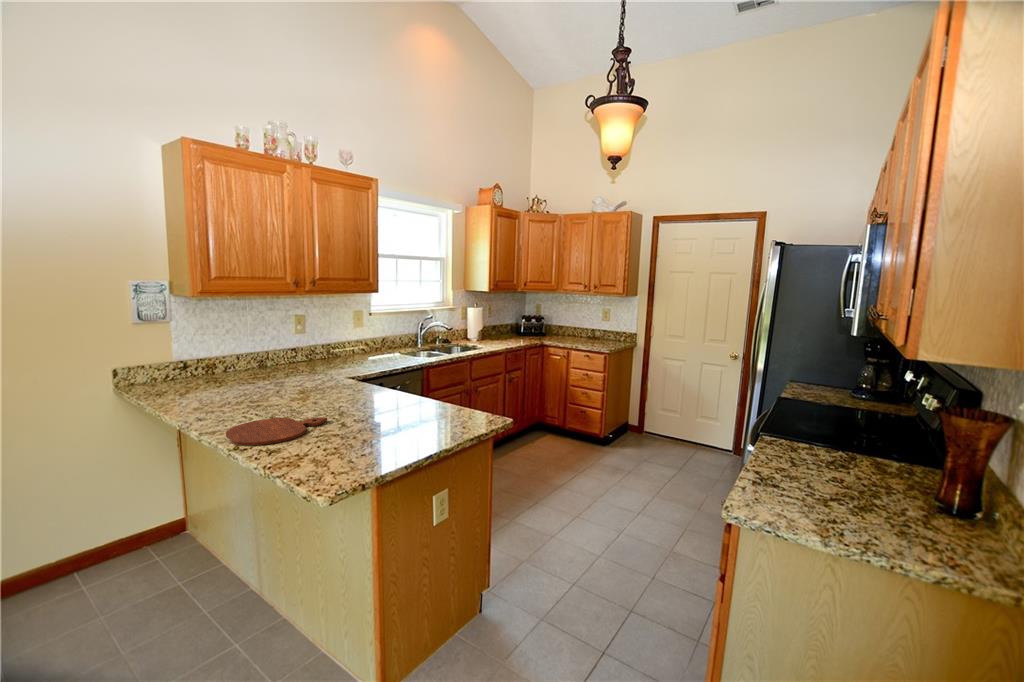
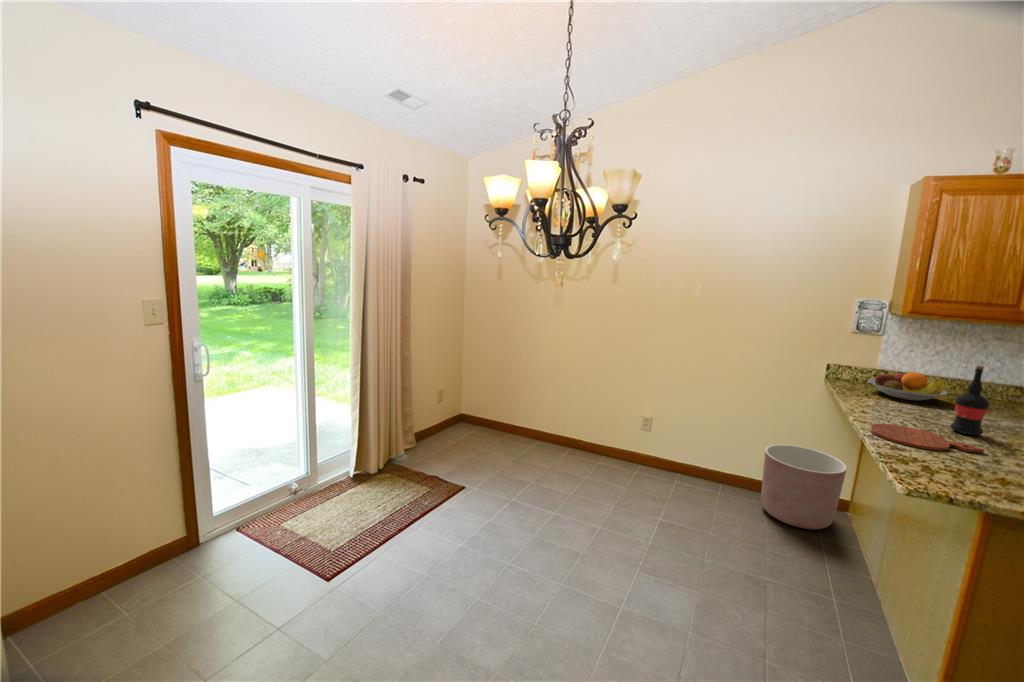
wine bottle: none [282,339,309,407] -> present [950,366,989,435]
fruit bowl: none [173,356,253,388] -> present [868,372,947,401]
planter: none [55,480,178,601] -> present [761,445,846,529]

